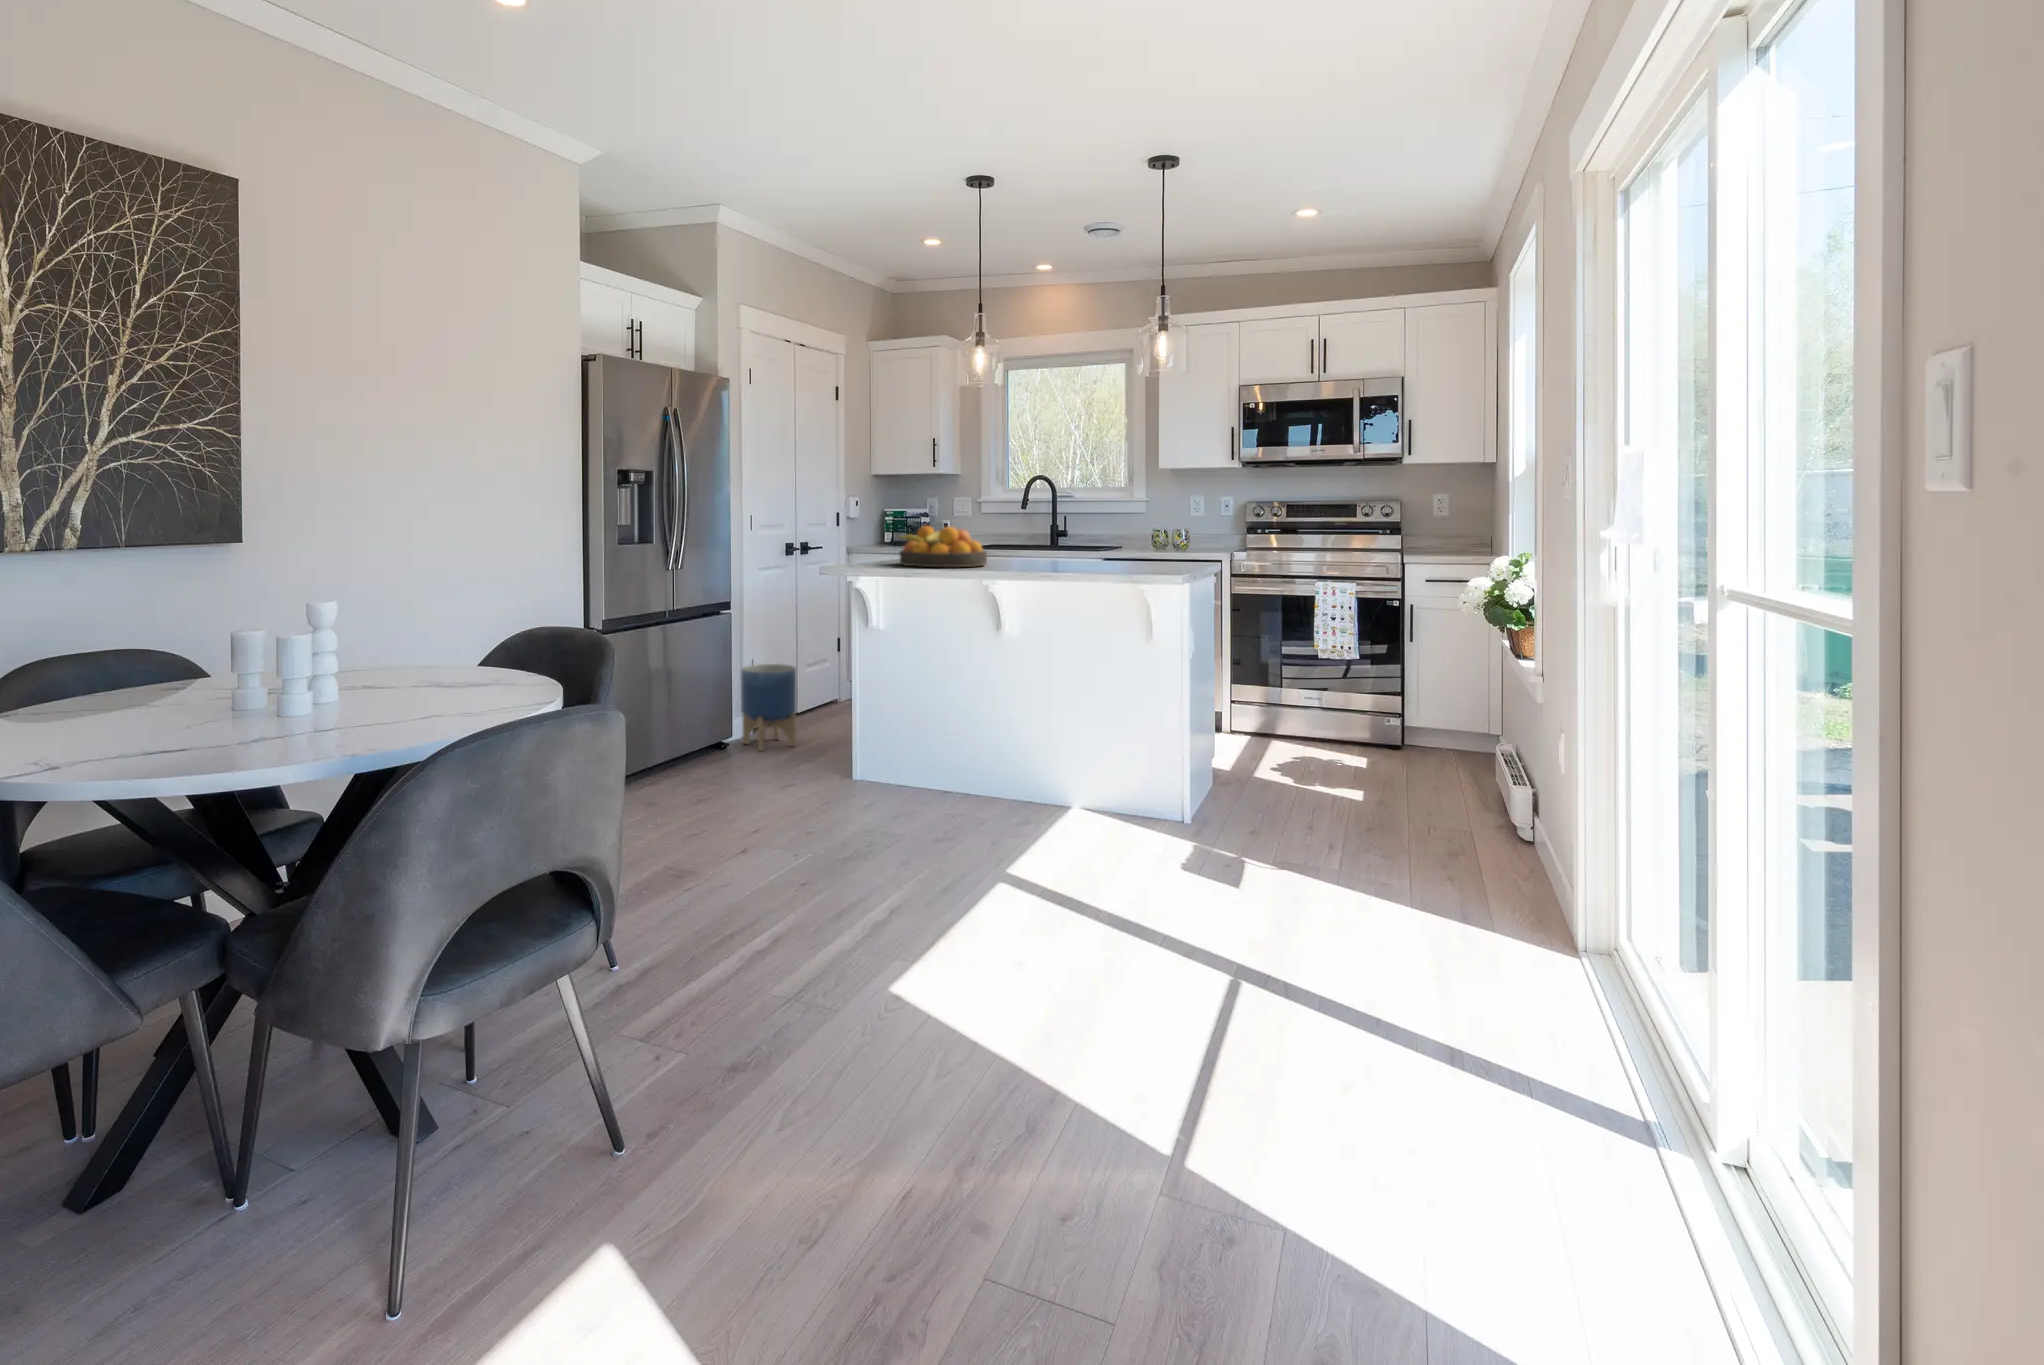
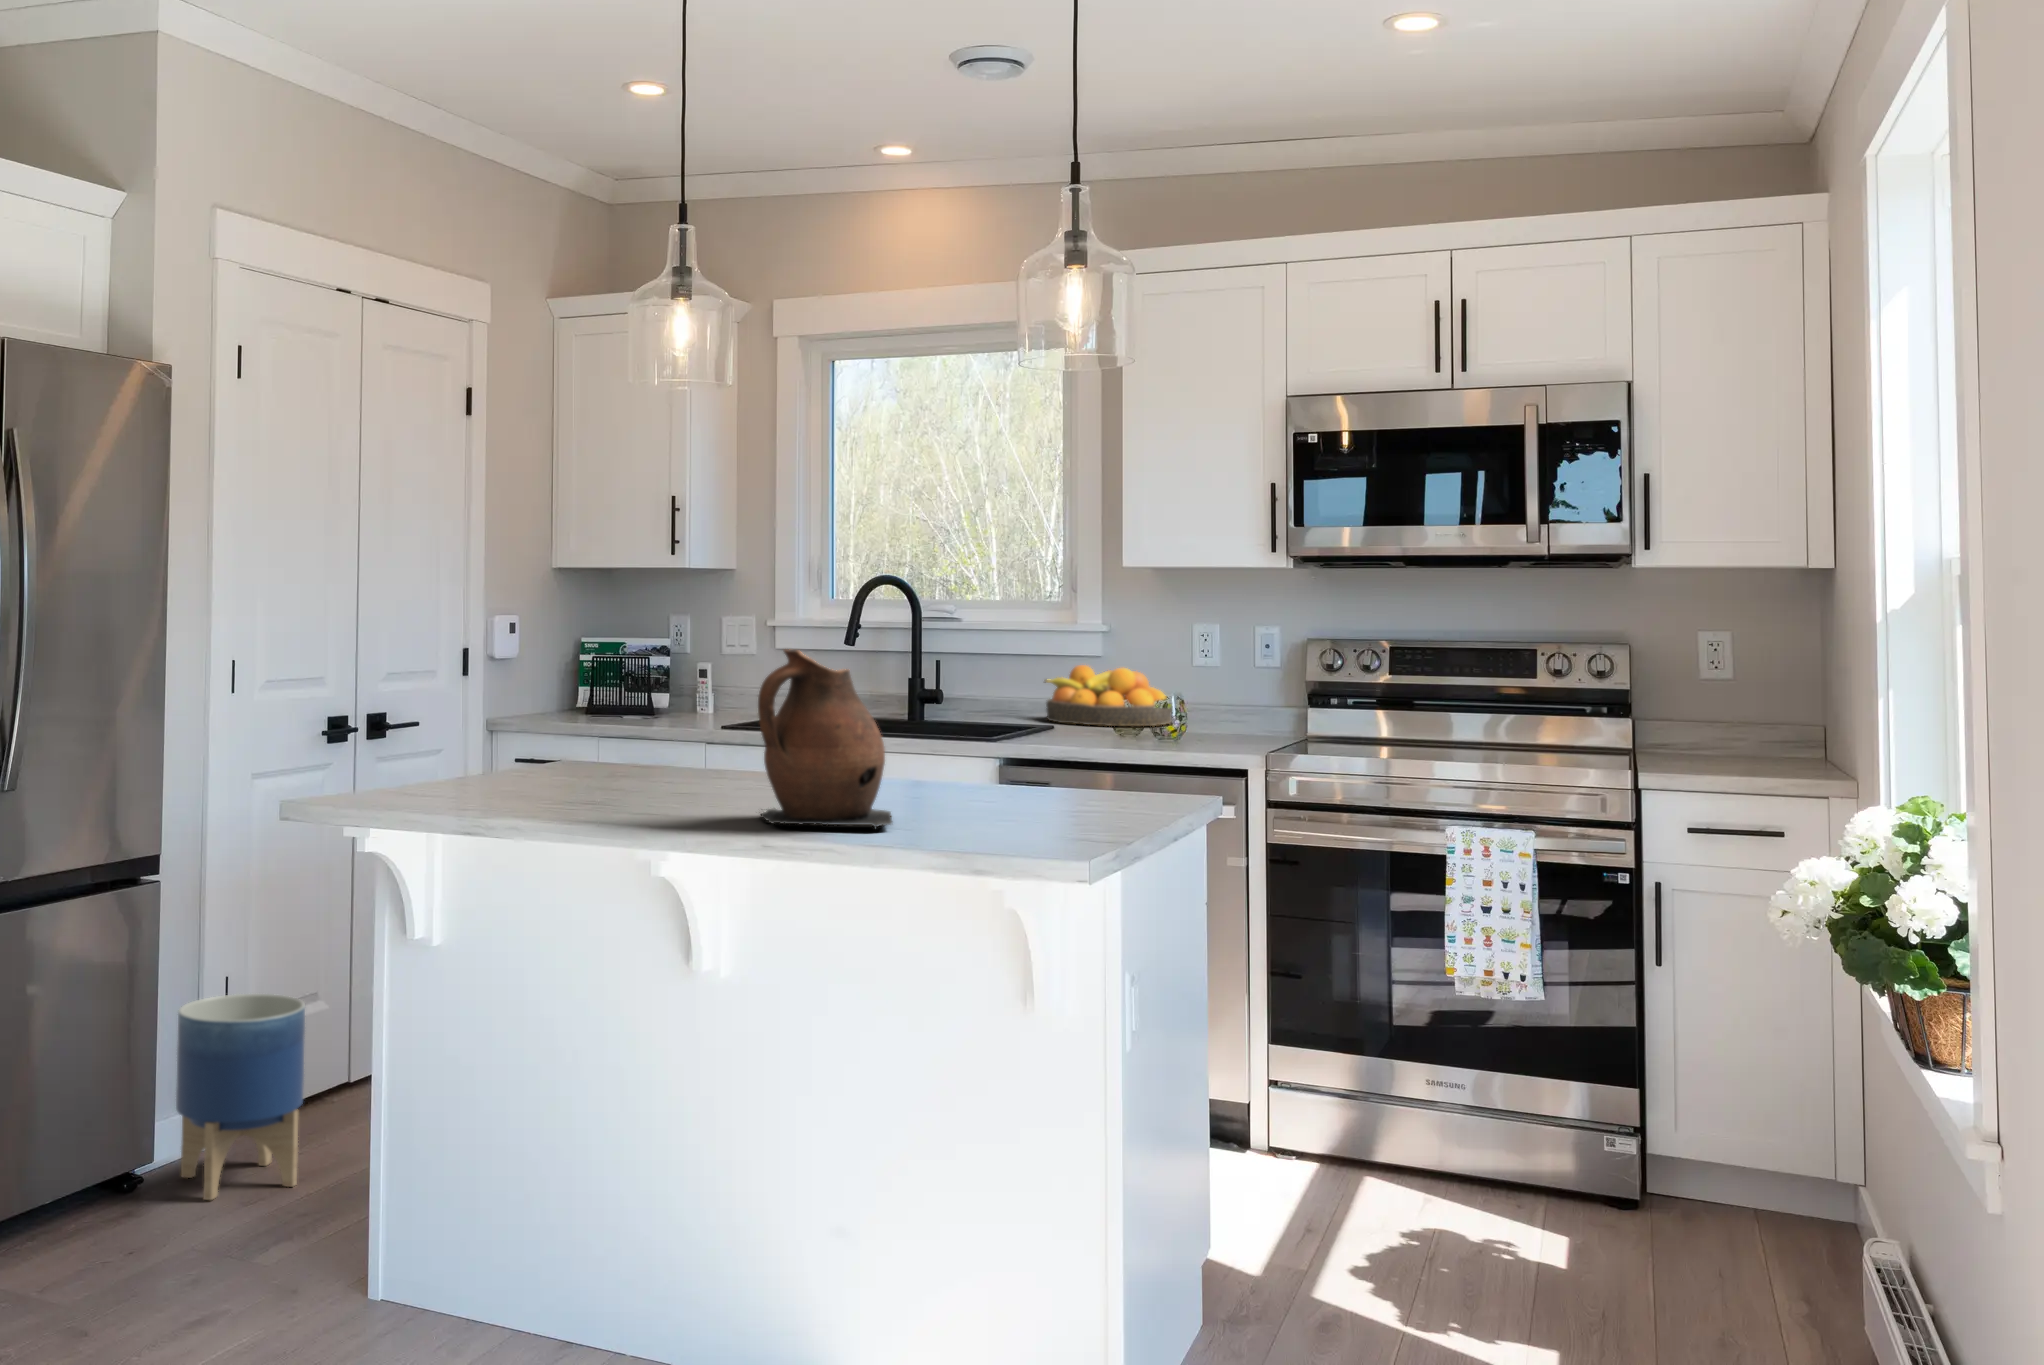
ceramic pitcher: none [1021,496,1083,570] -> present [758,649,892,828]
fruit bowl: present [899,526,987,567] -> present [1045,665,1172,726]

